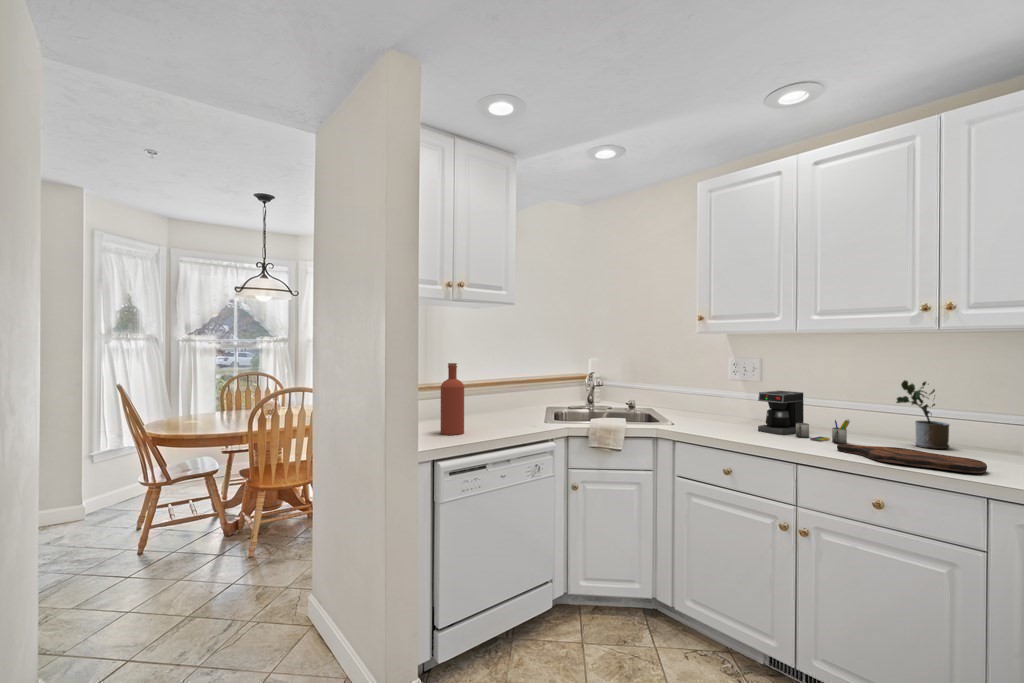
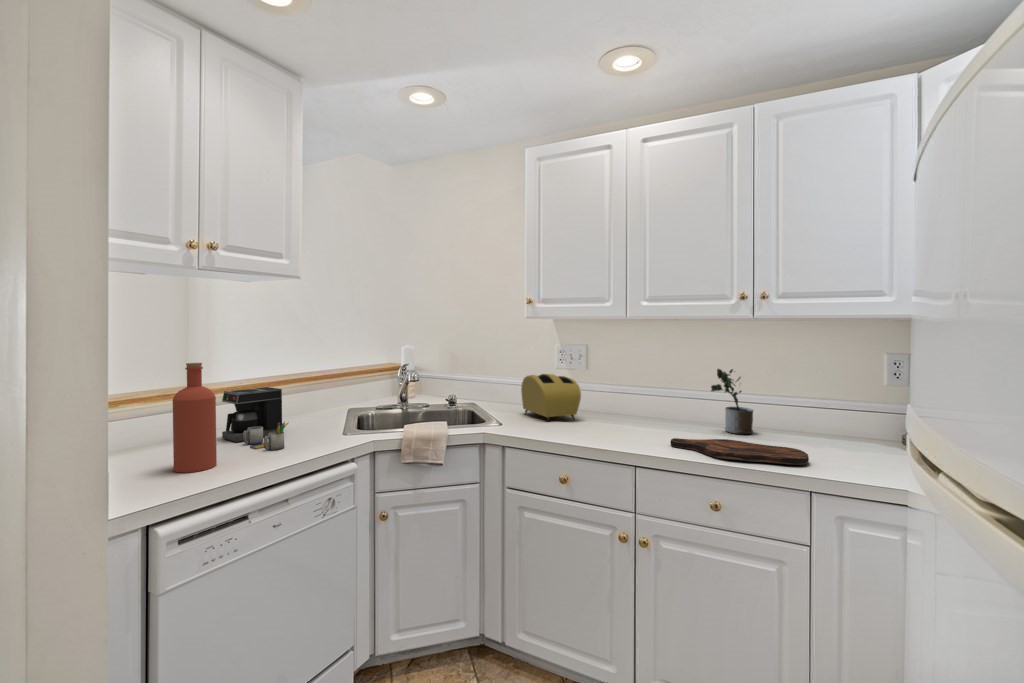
toaster: none [697,383,755,427] -> present [521,374,581,422]
coffee maker: present [758,391,850,443] -> present [222,387,288,450]

